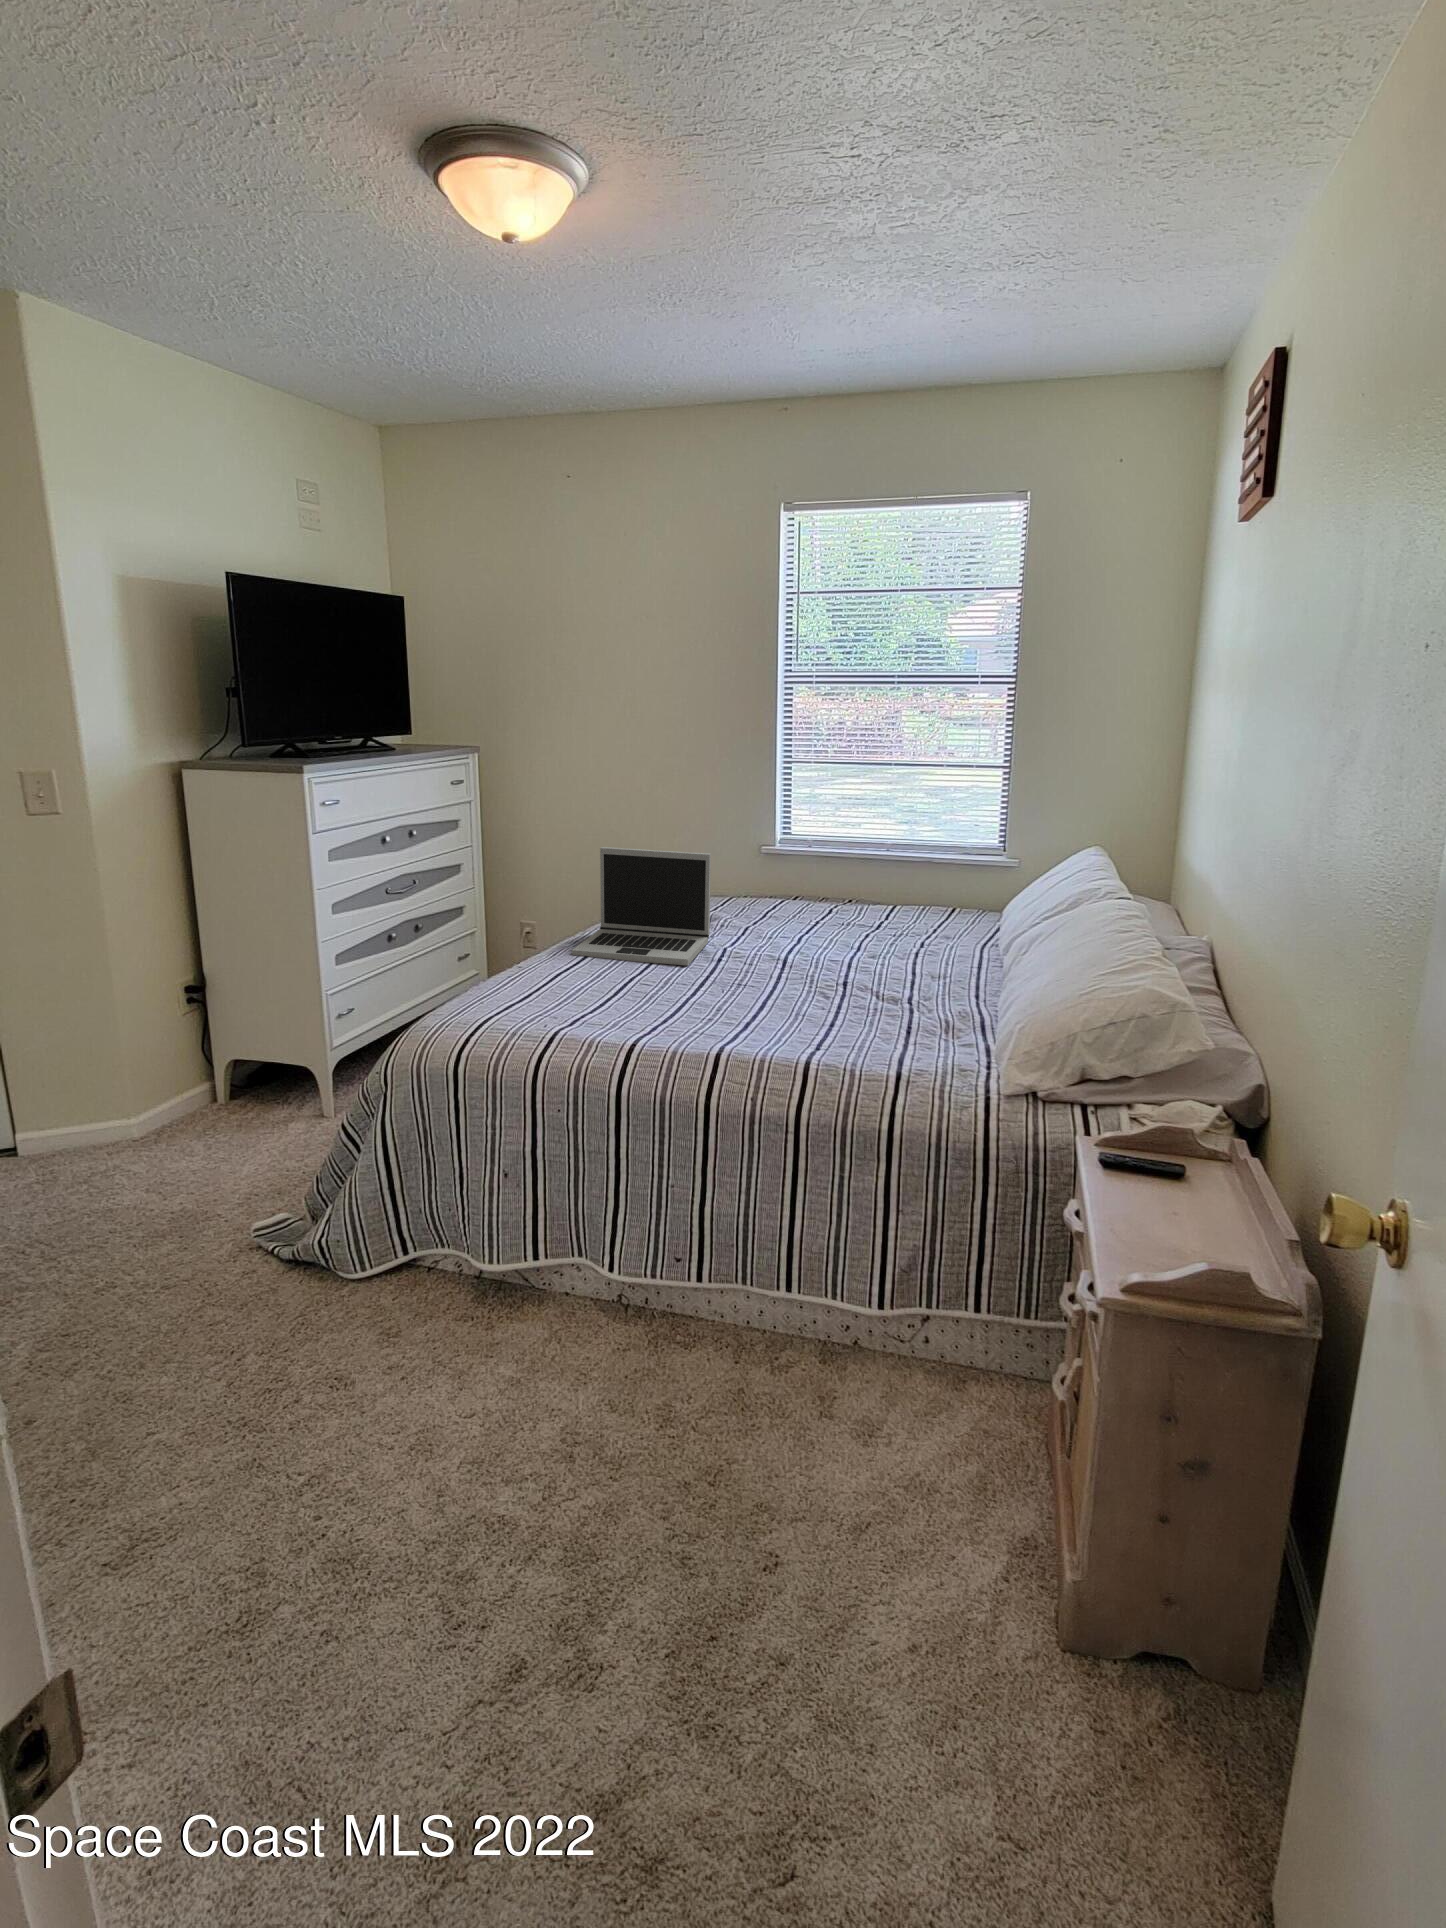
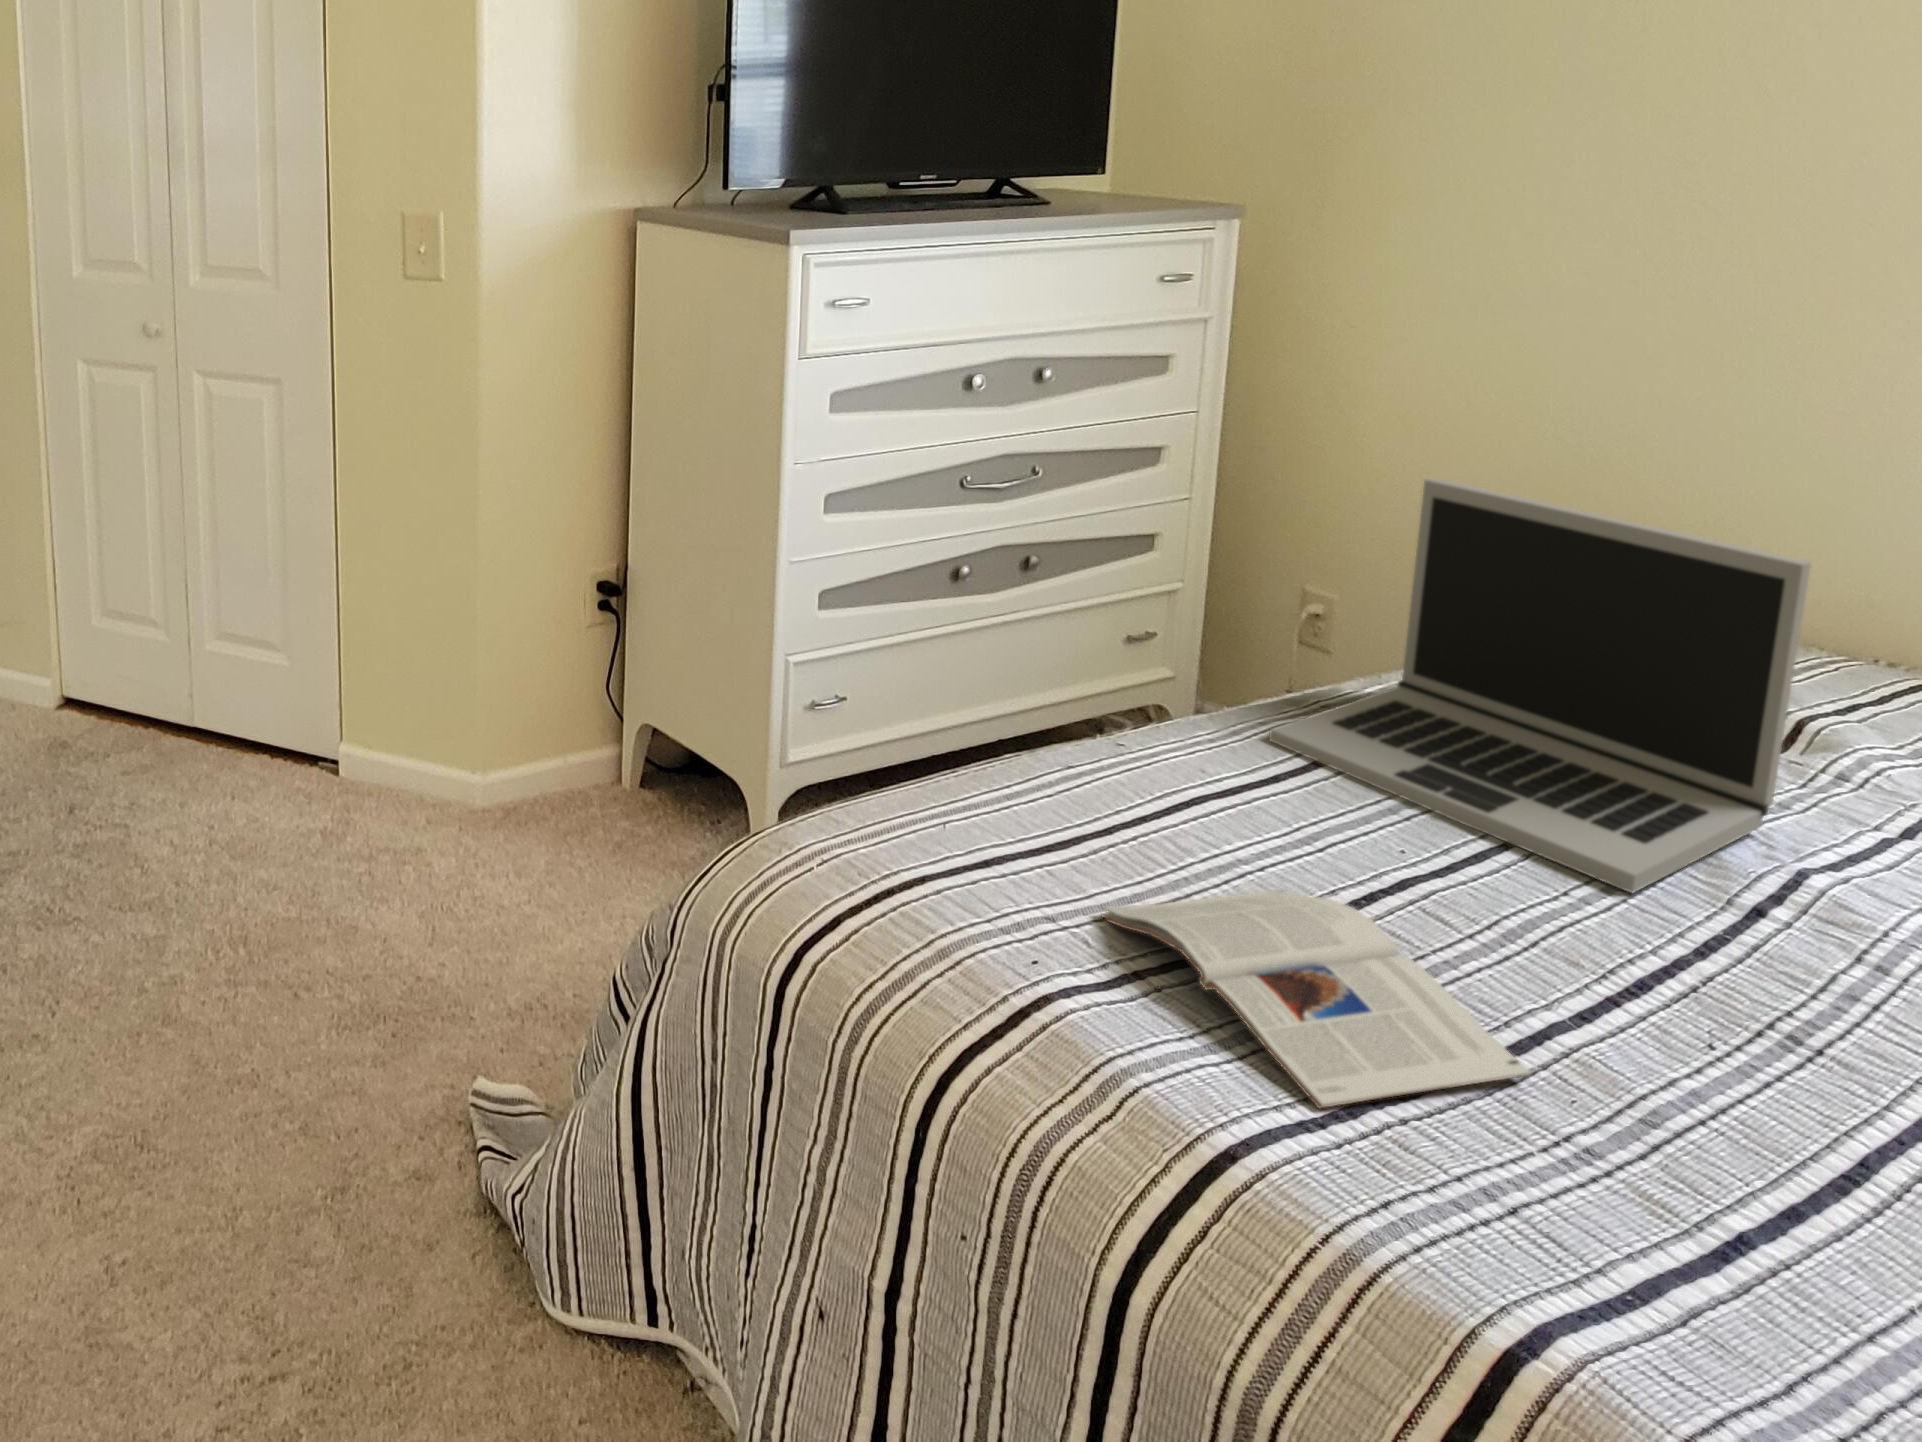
magazine: none [562,982,689,1030] -> present [1102,889,1530,1108]

